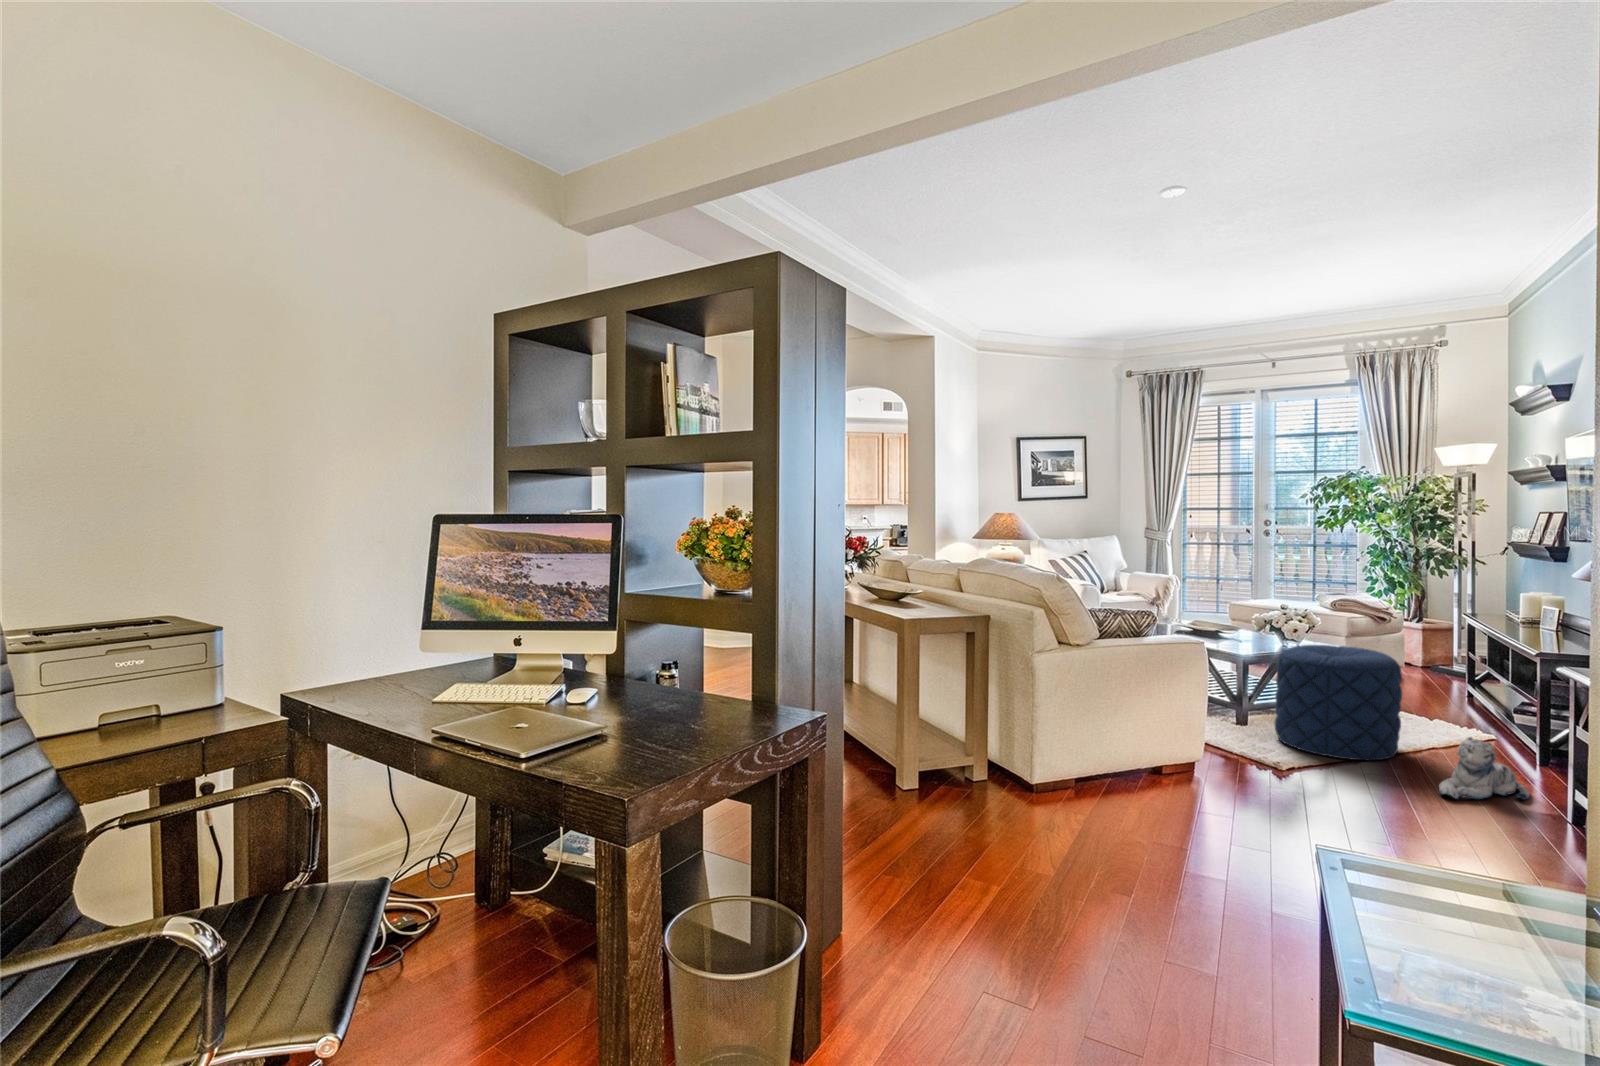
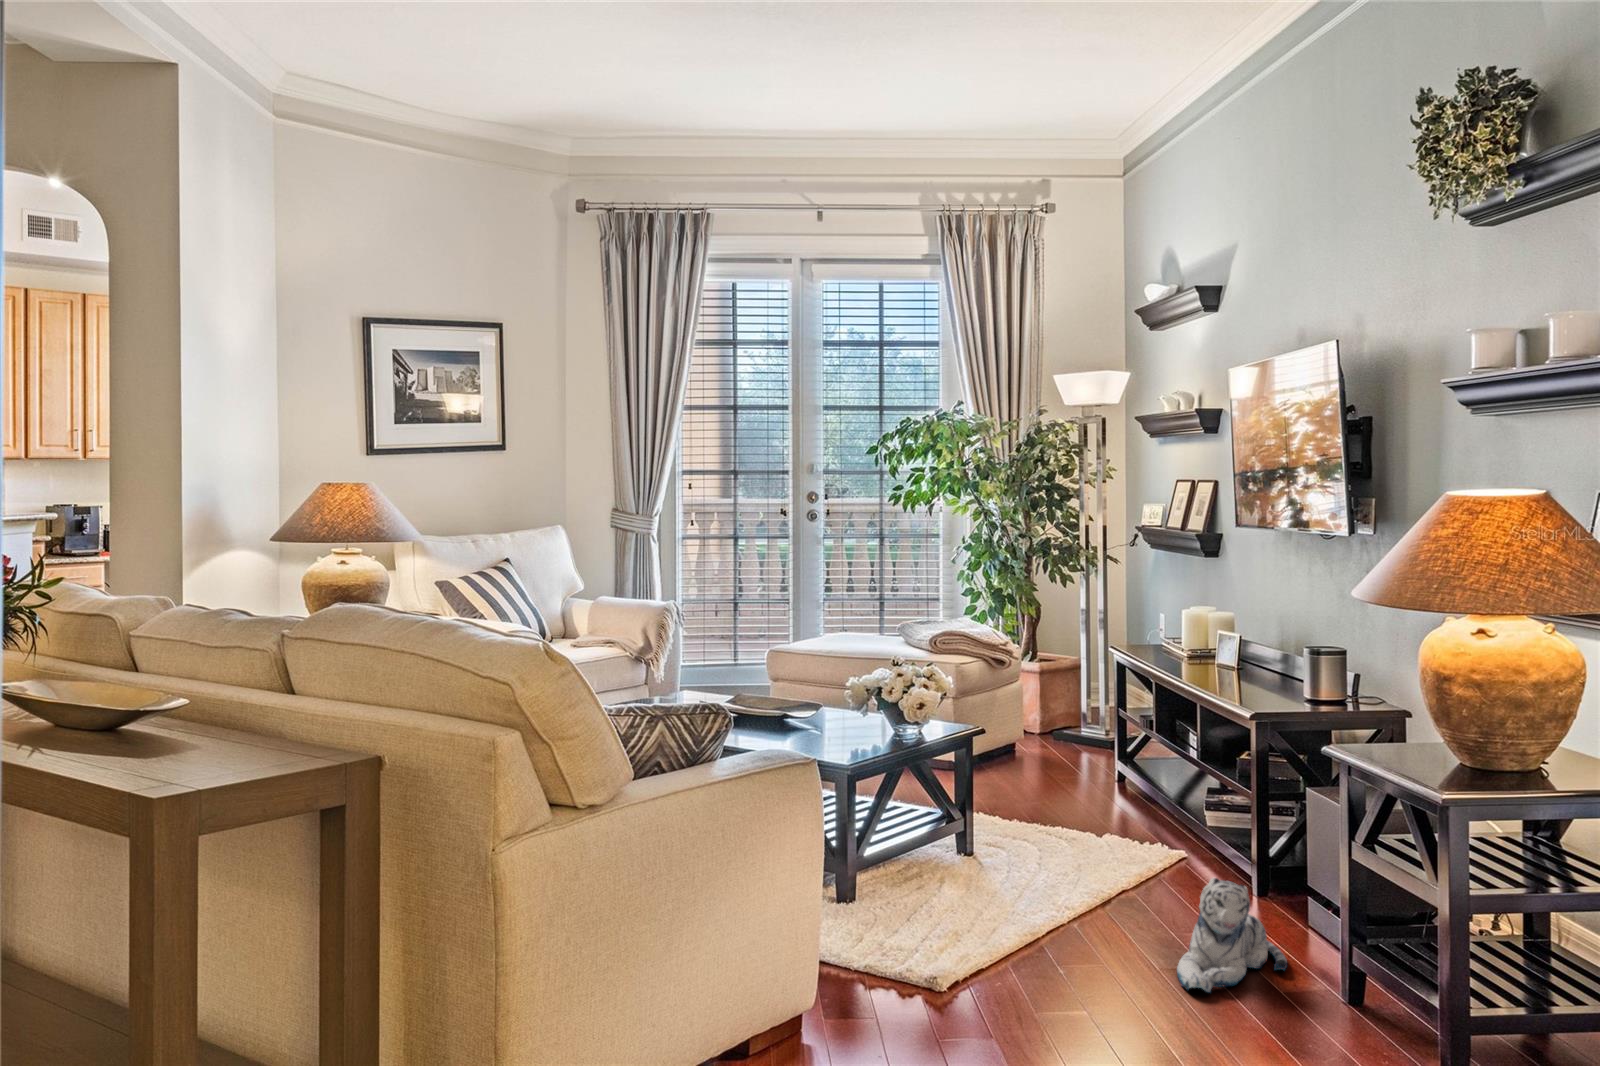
pouf: present [1275,645,1402,760] -> none [905,728,1096,940]

